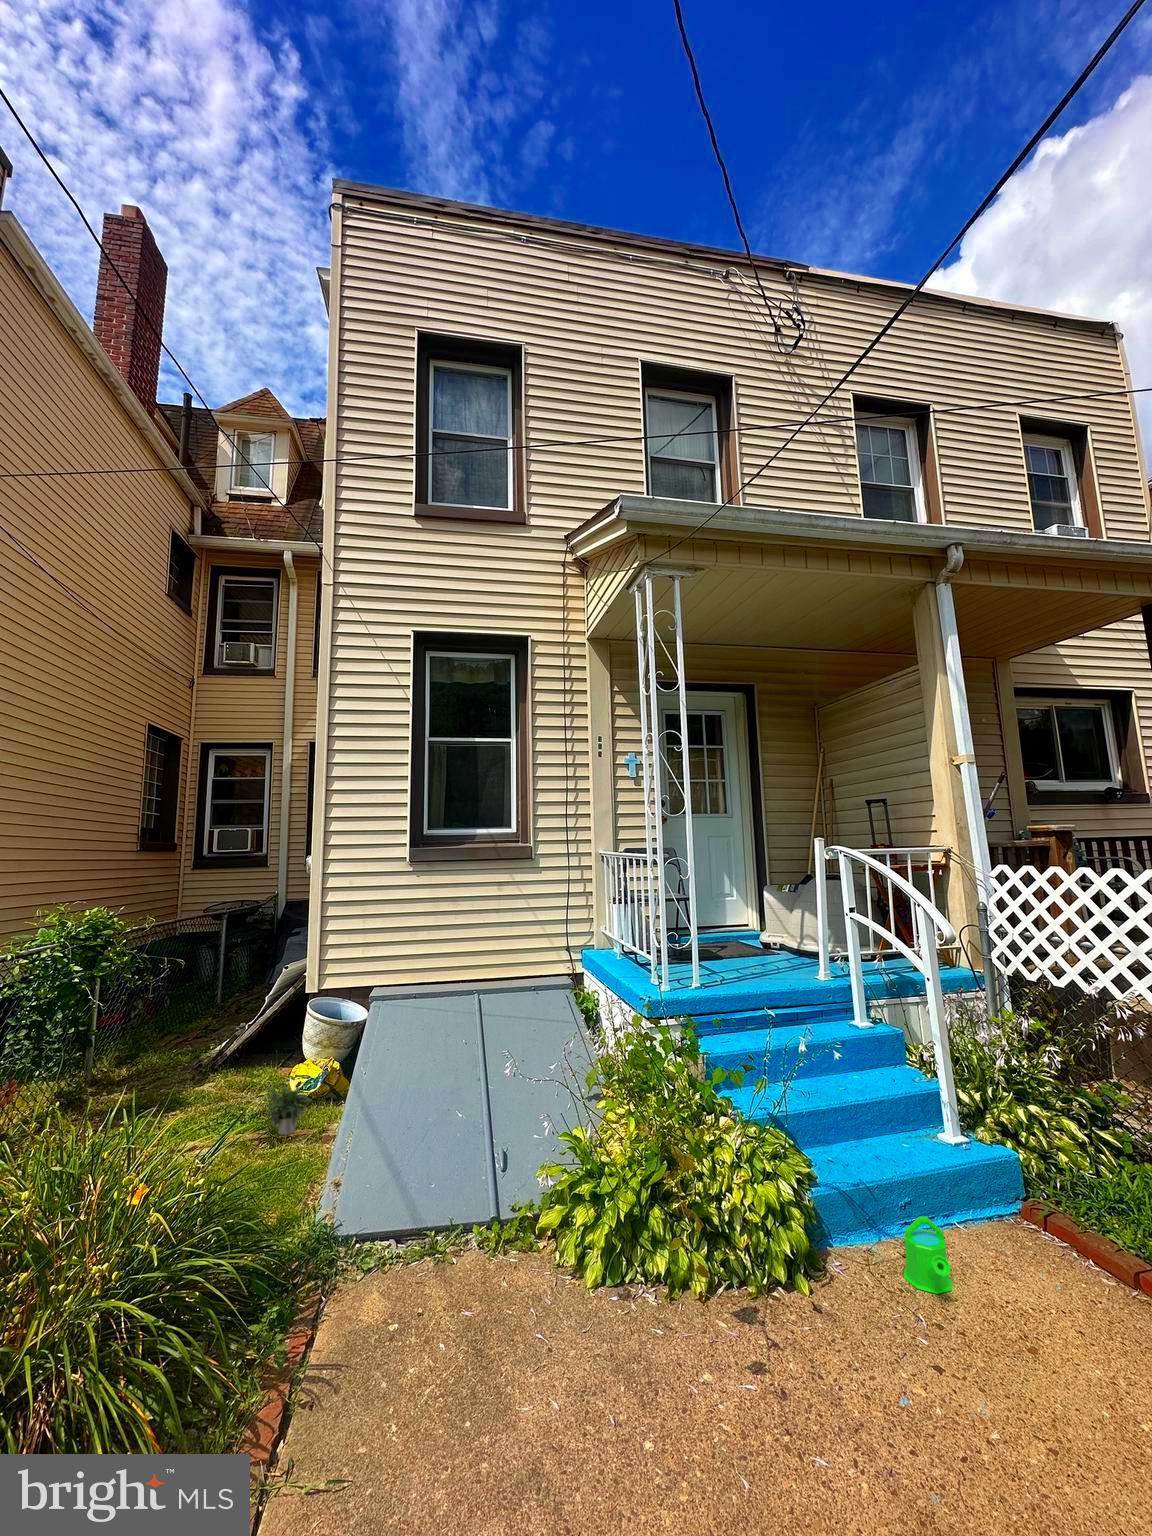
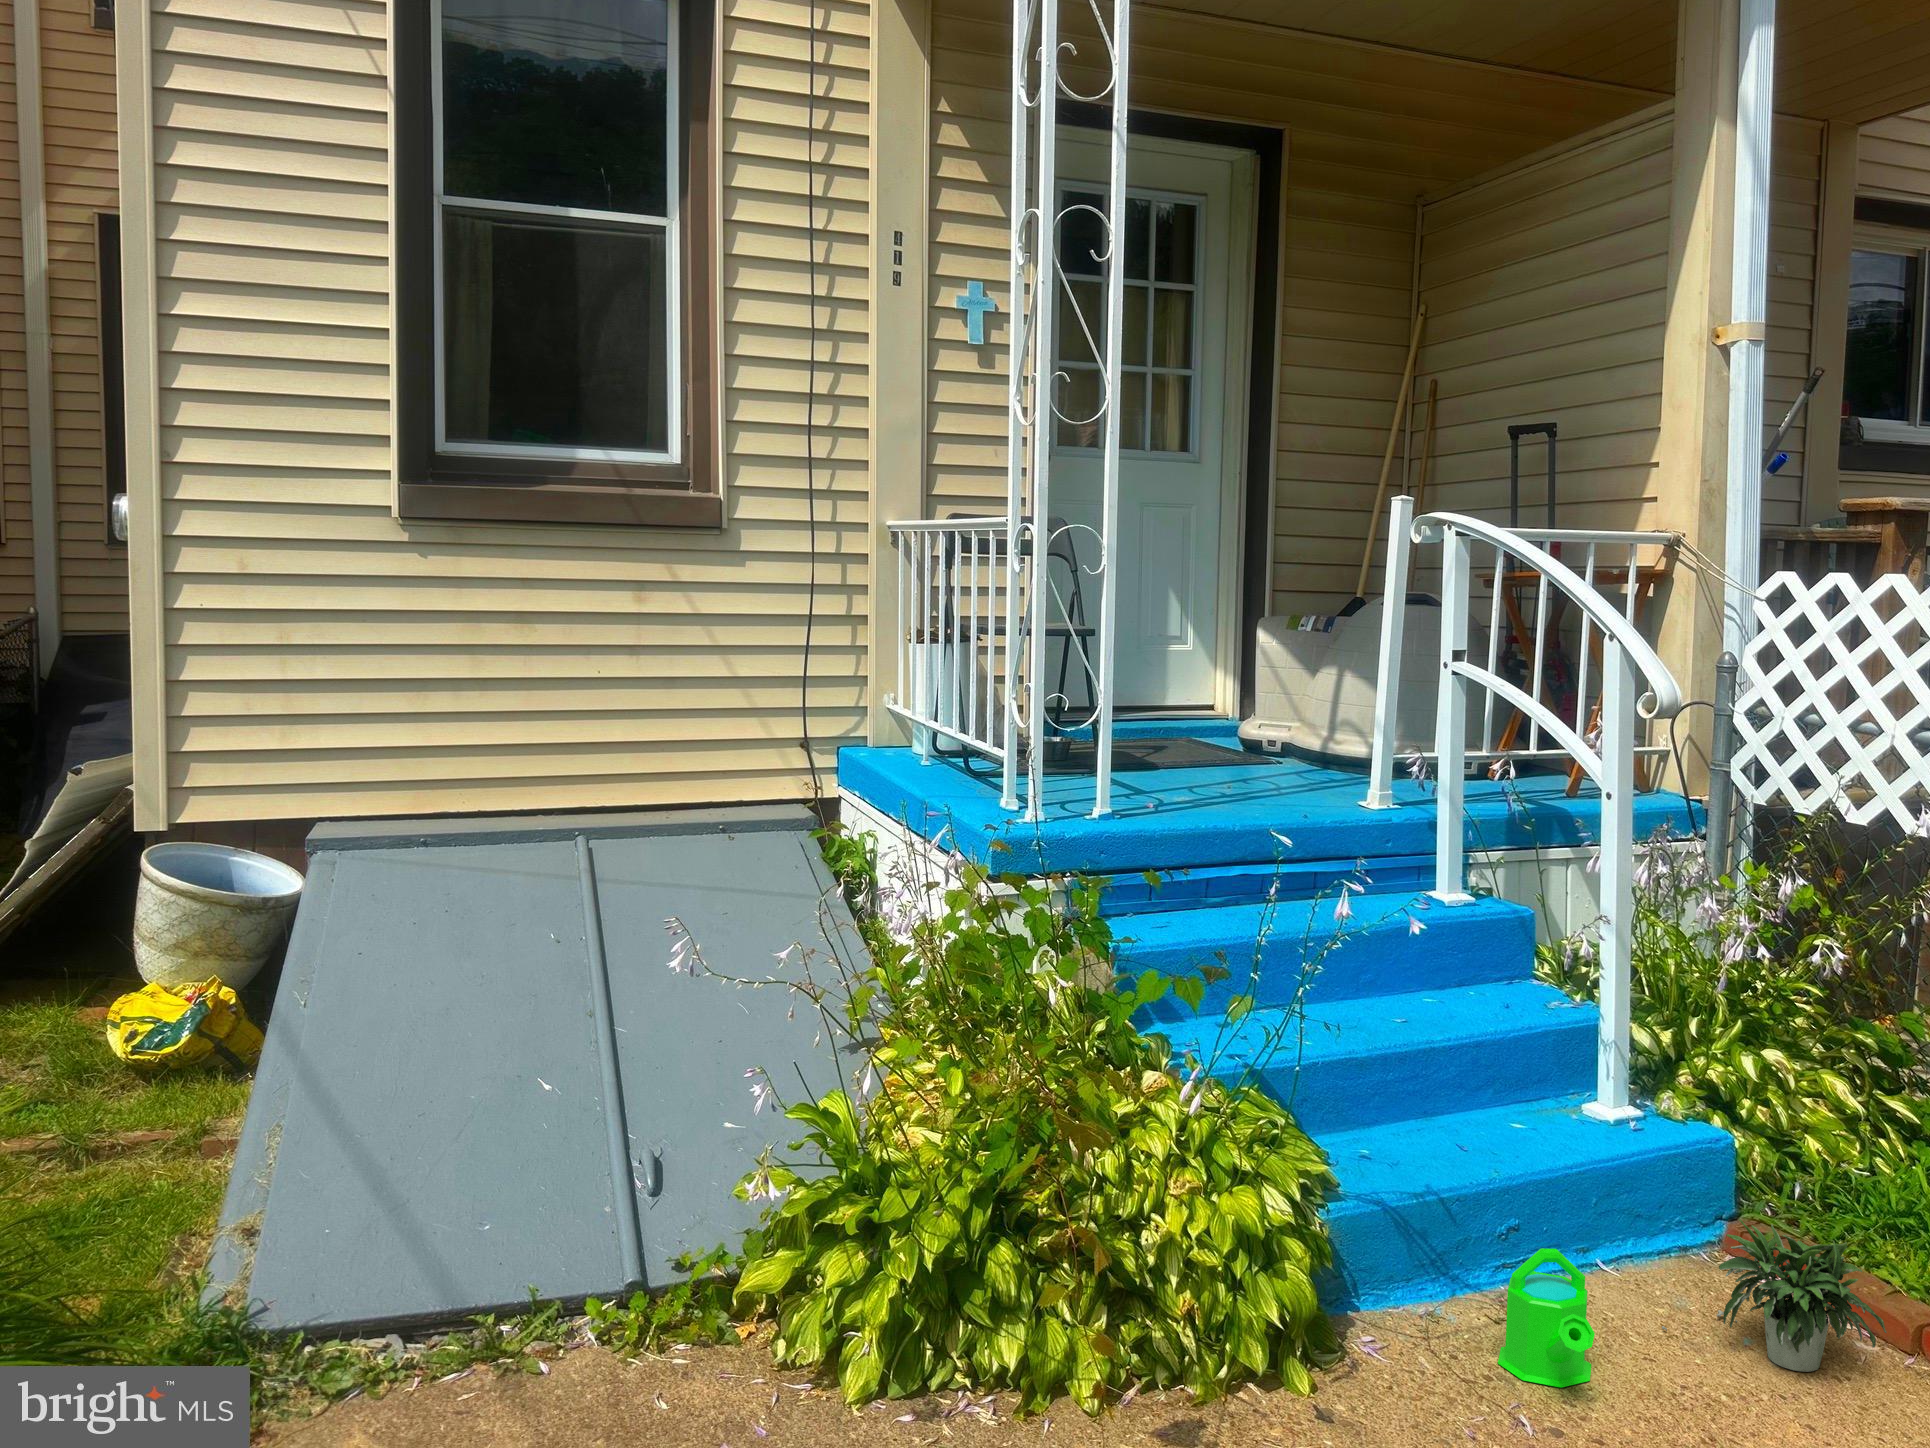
potted plant: present [266,1085,311,1135] -> present [1662,1219,1887,1372]

